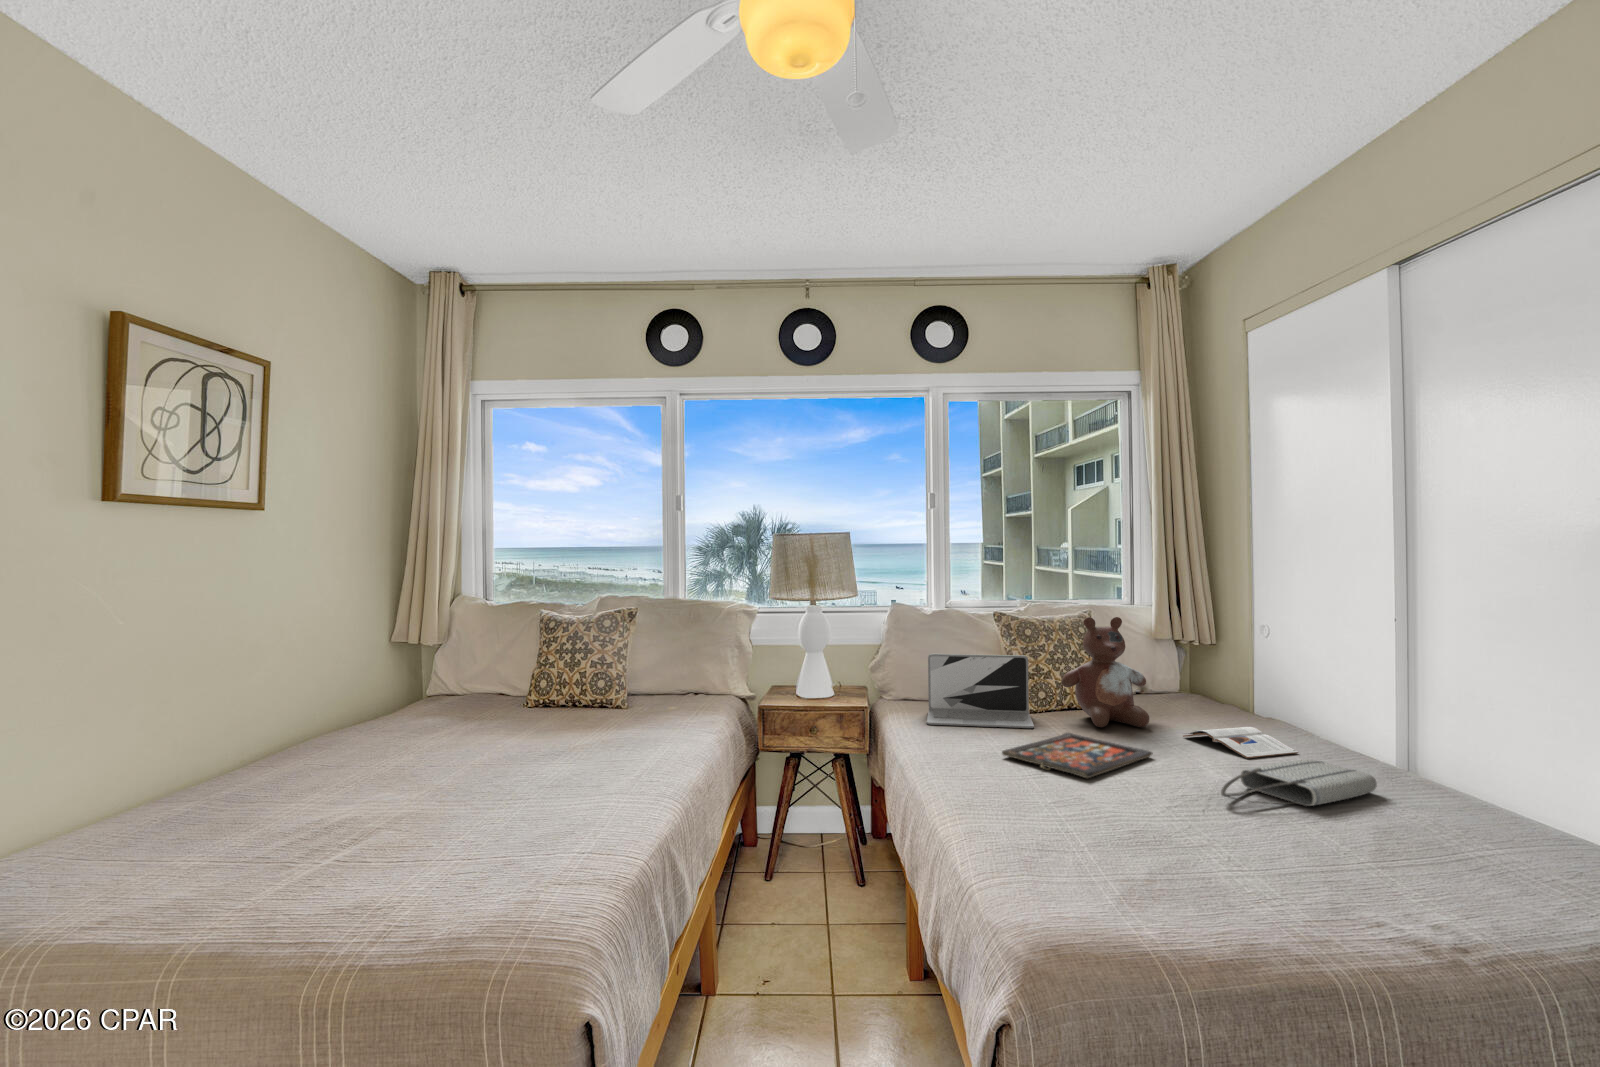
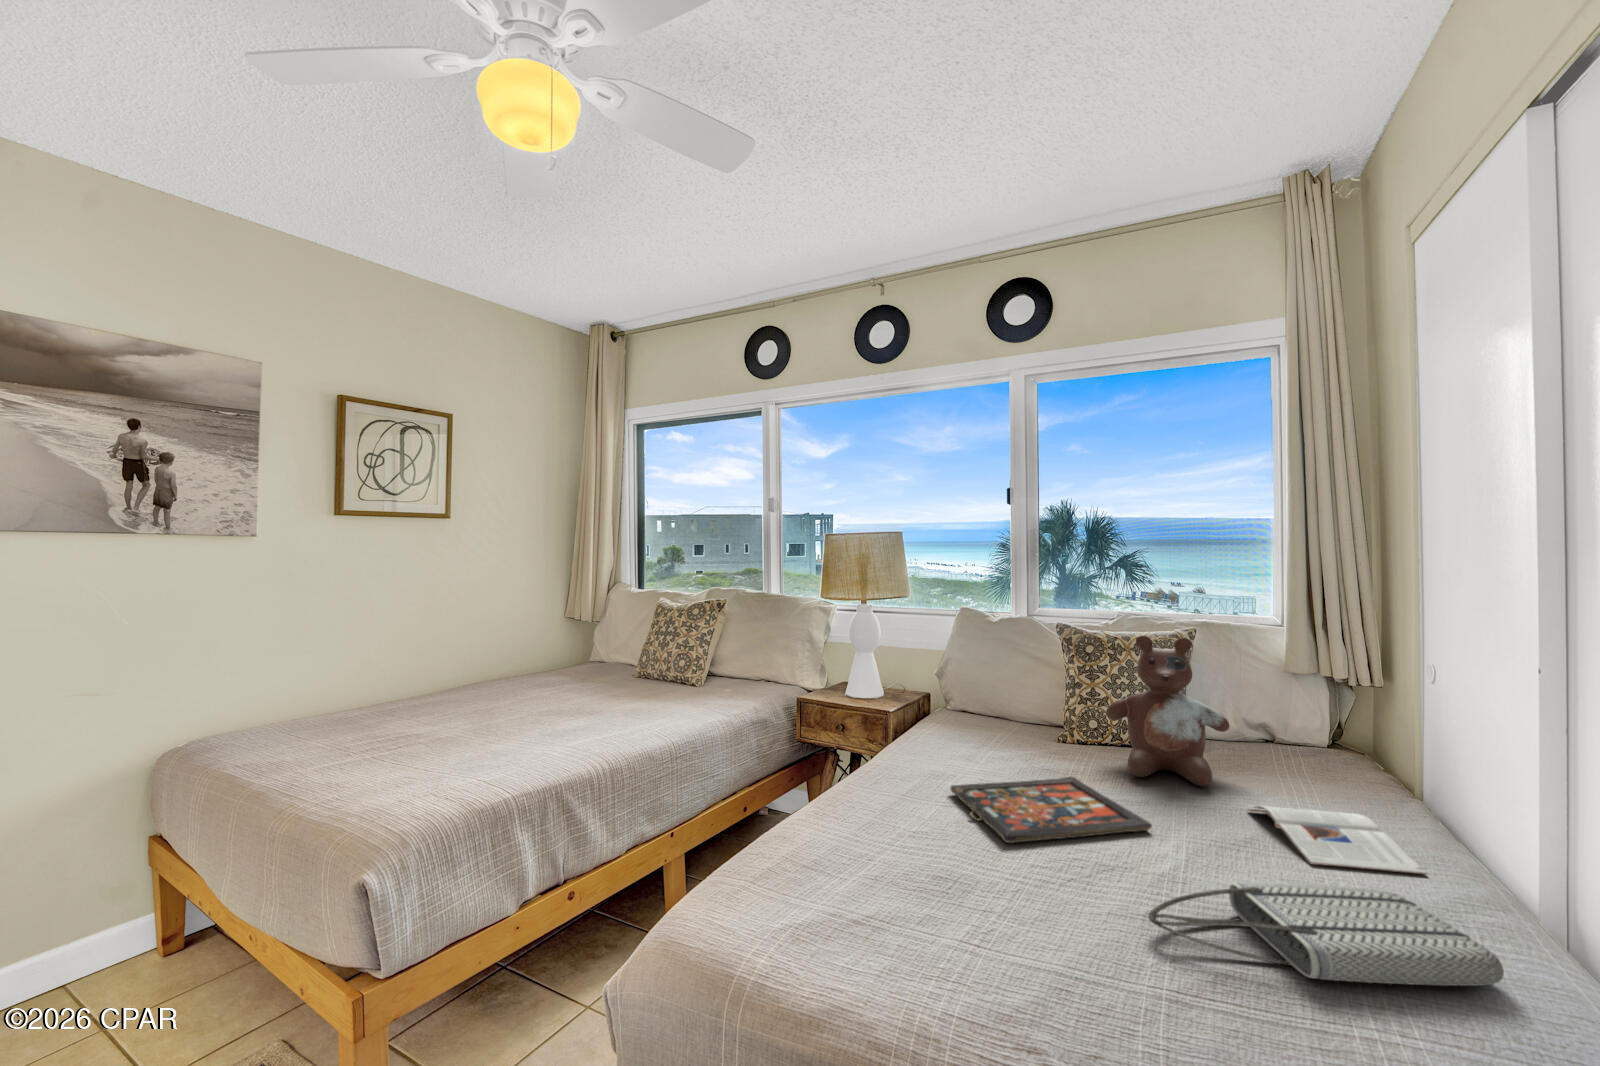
laptop: present [927,654,1034,728] -> none [935,664,1072,764]

